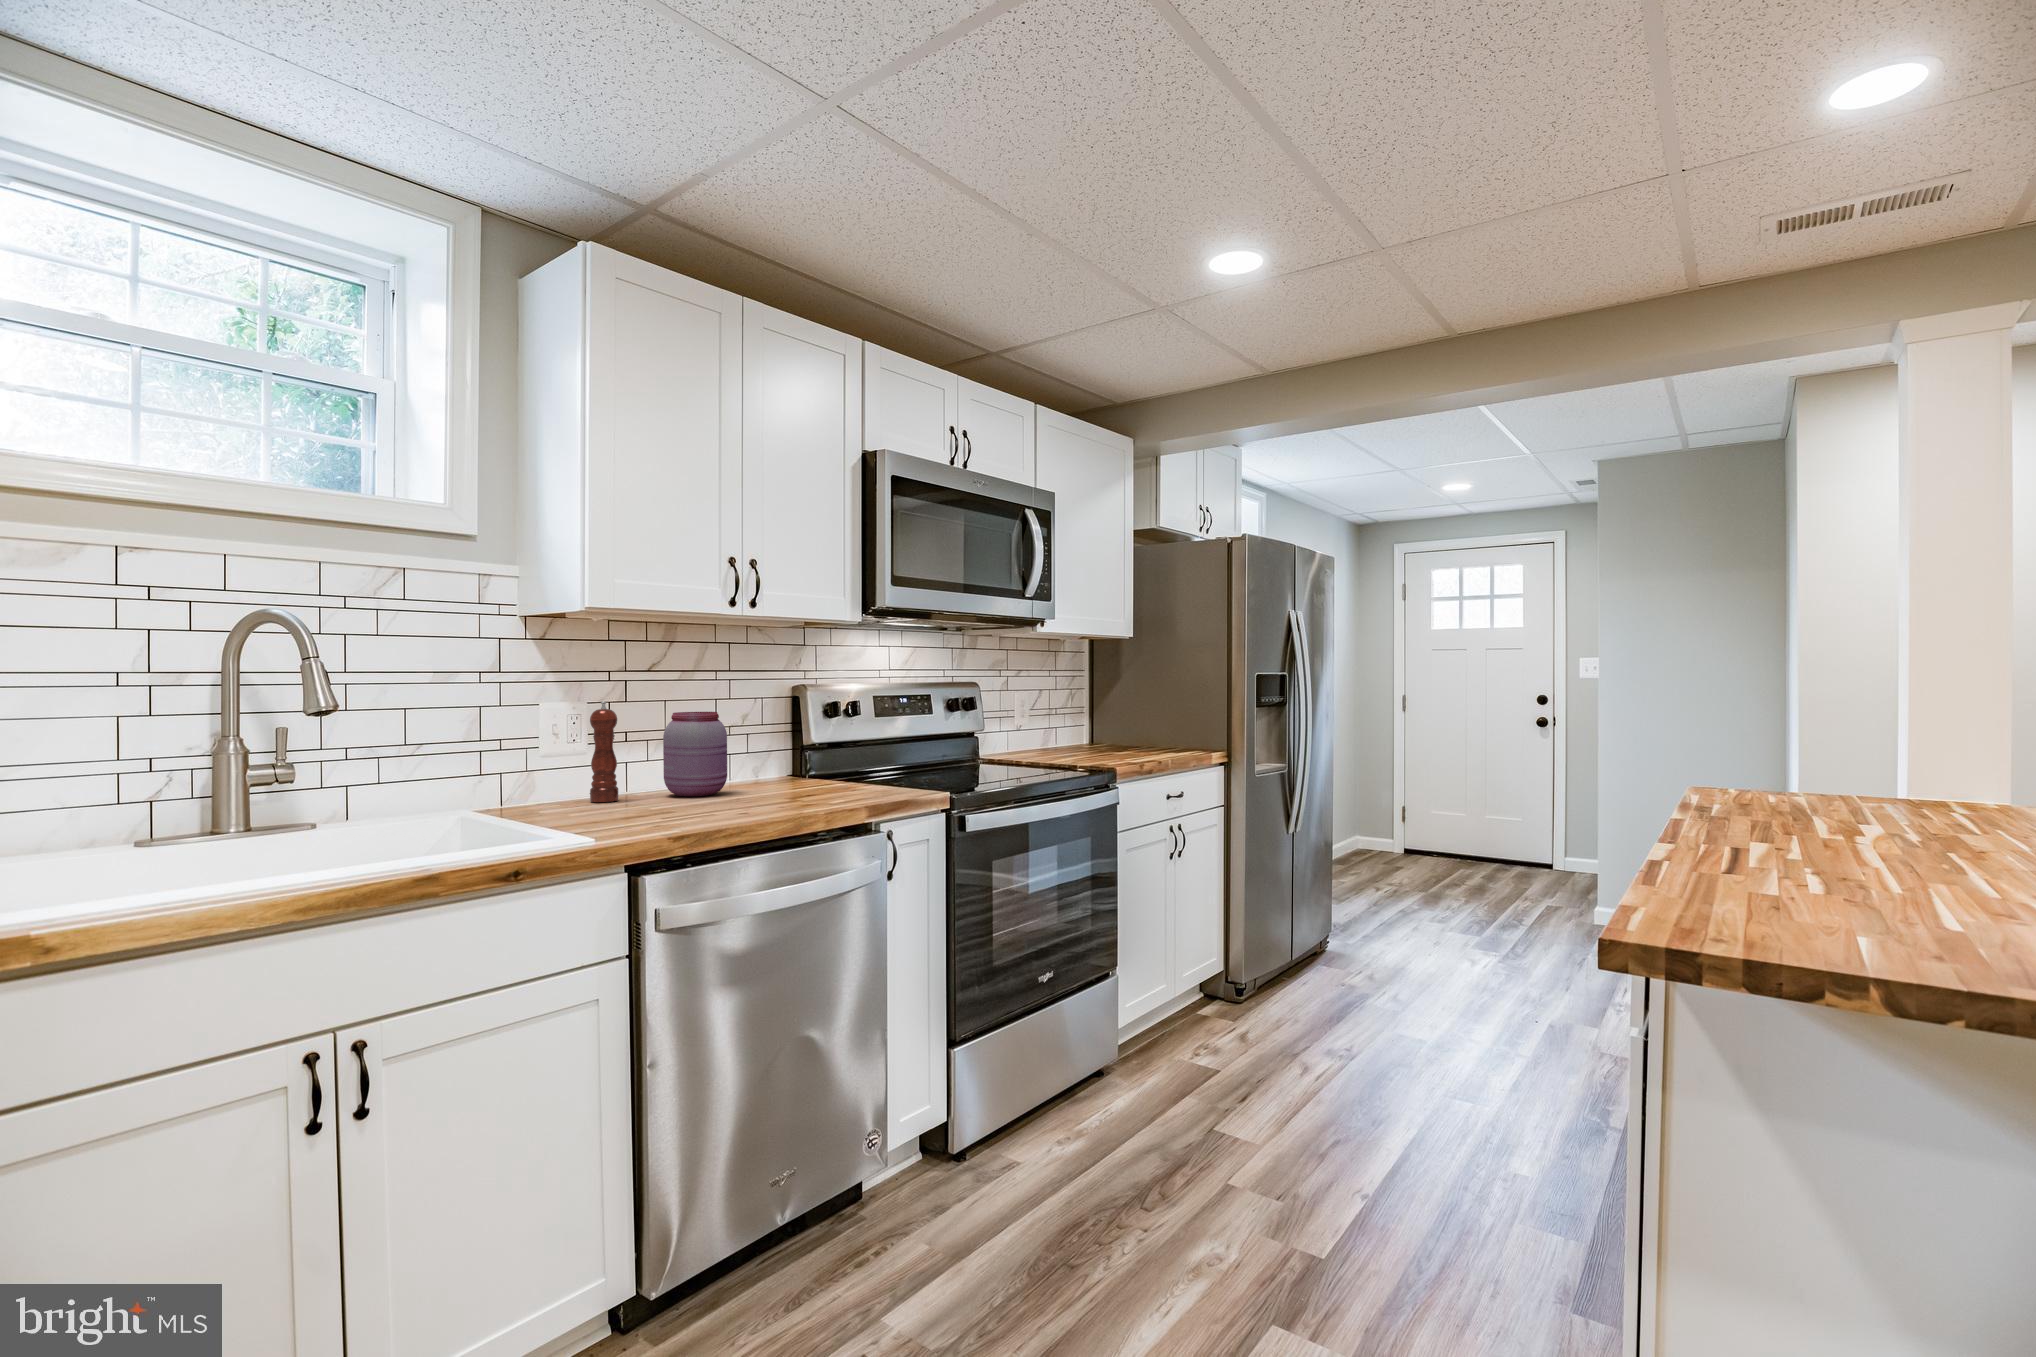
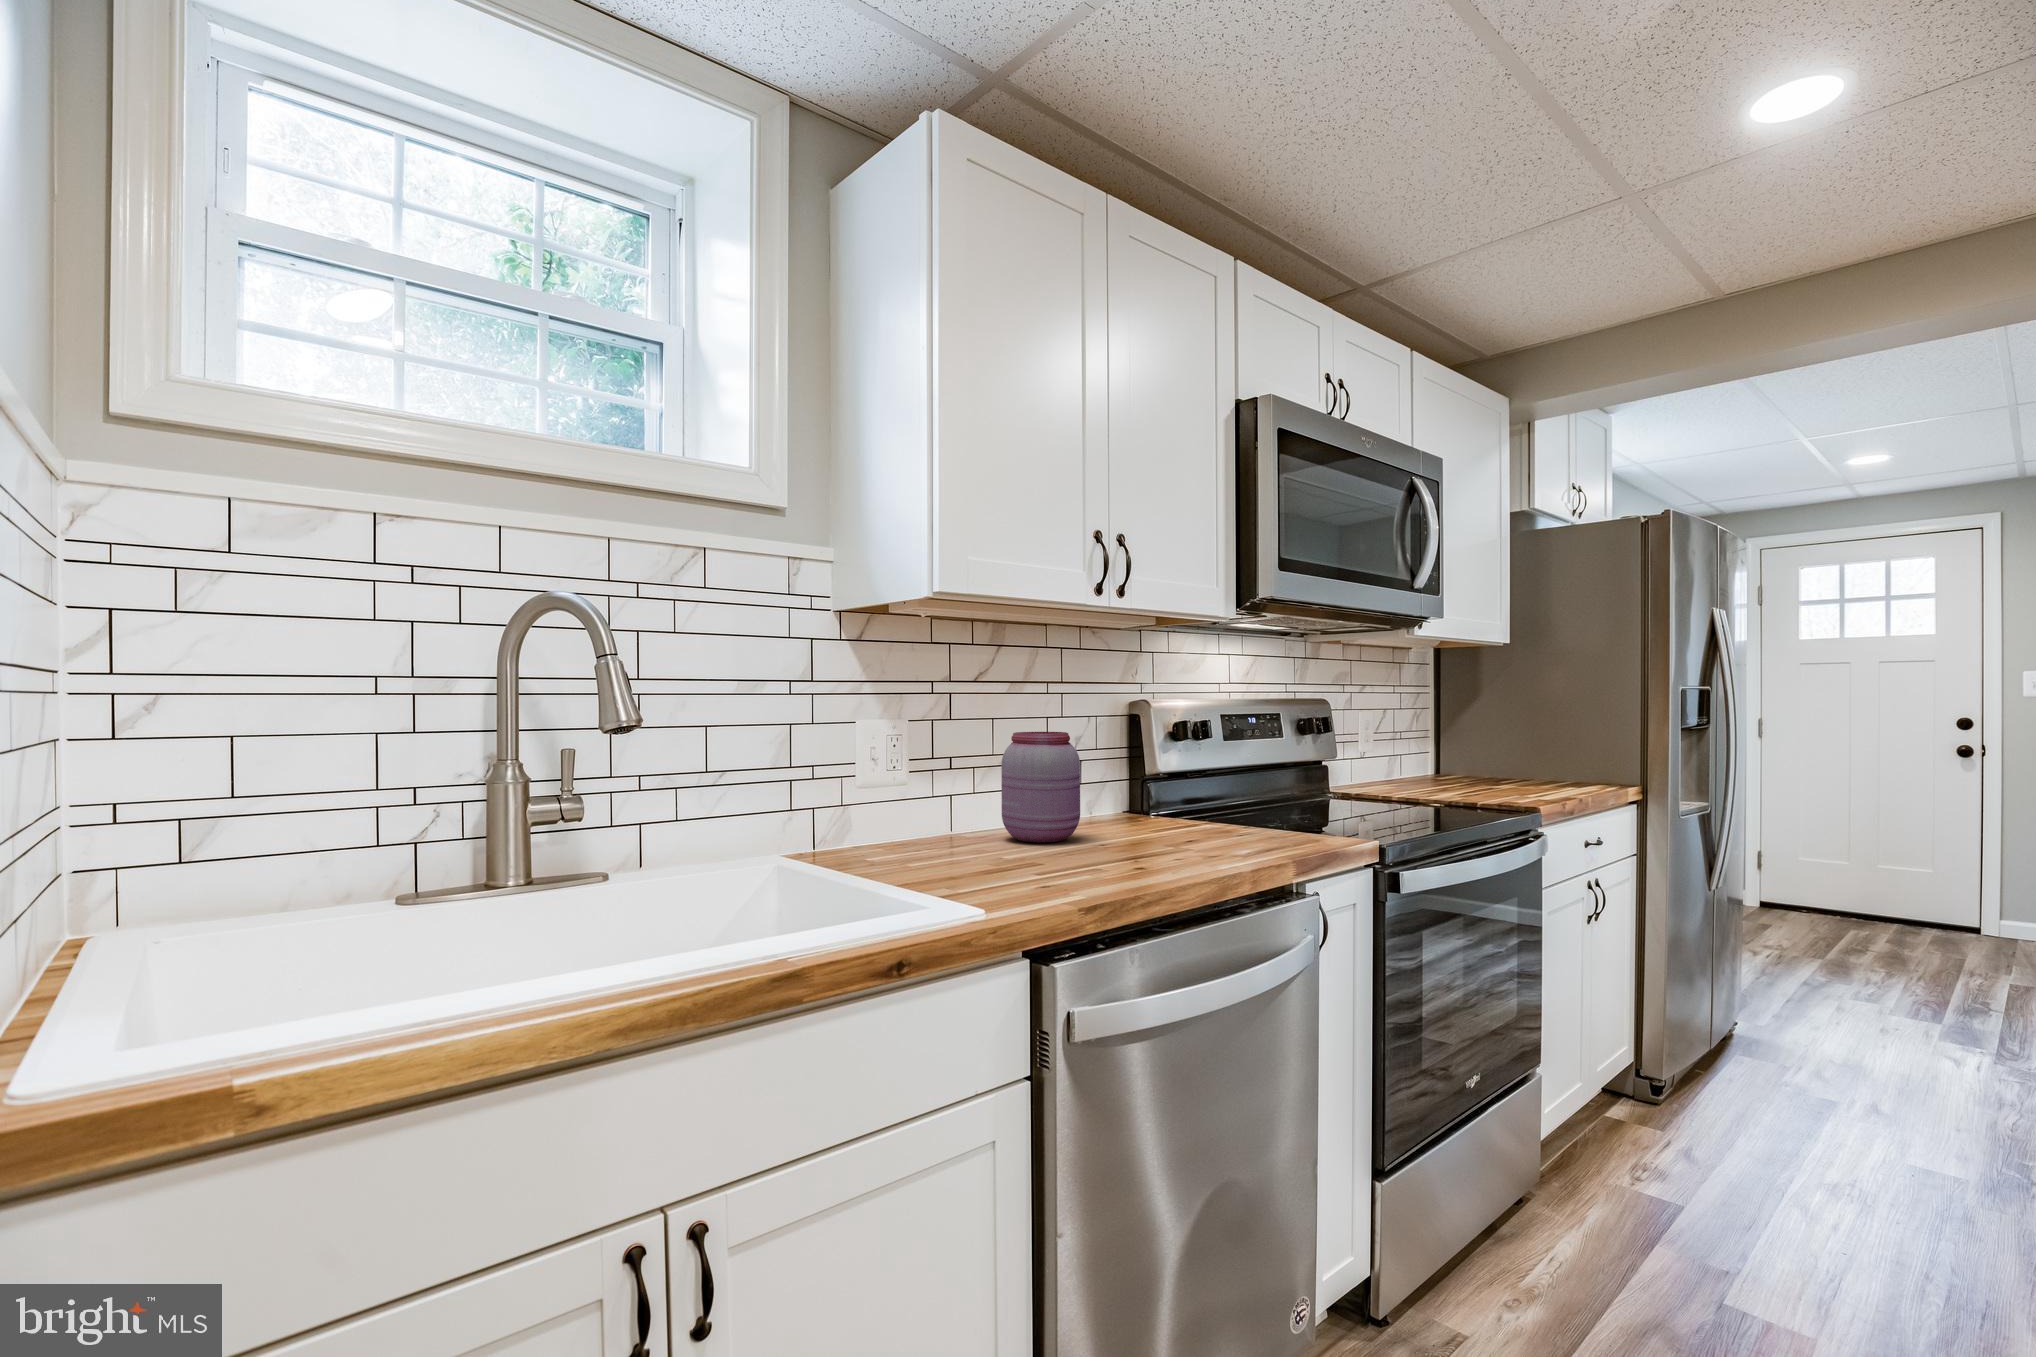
pepper mill: present [590,702,618,802] -> none [918,718,952,848]

